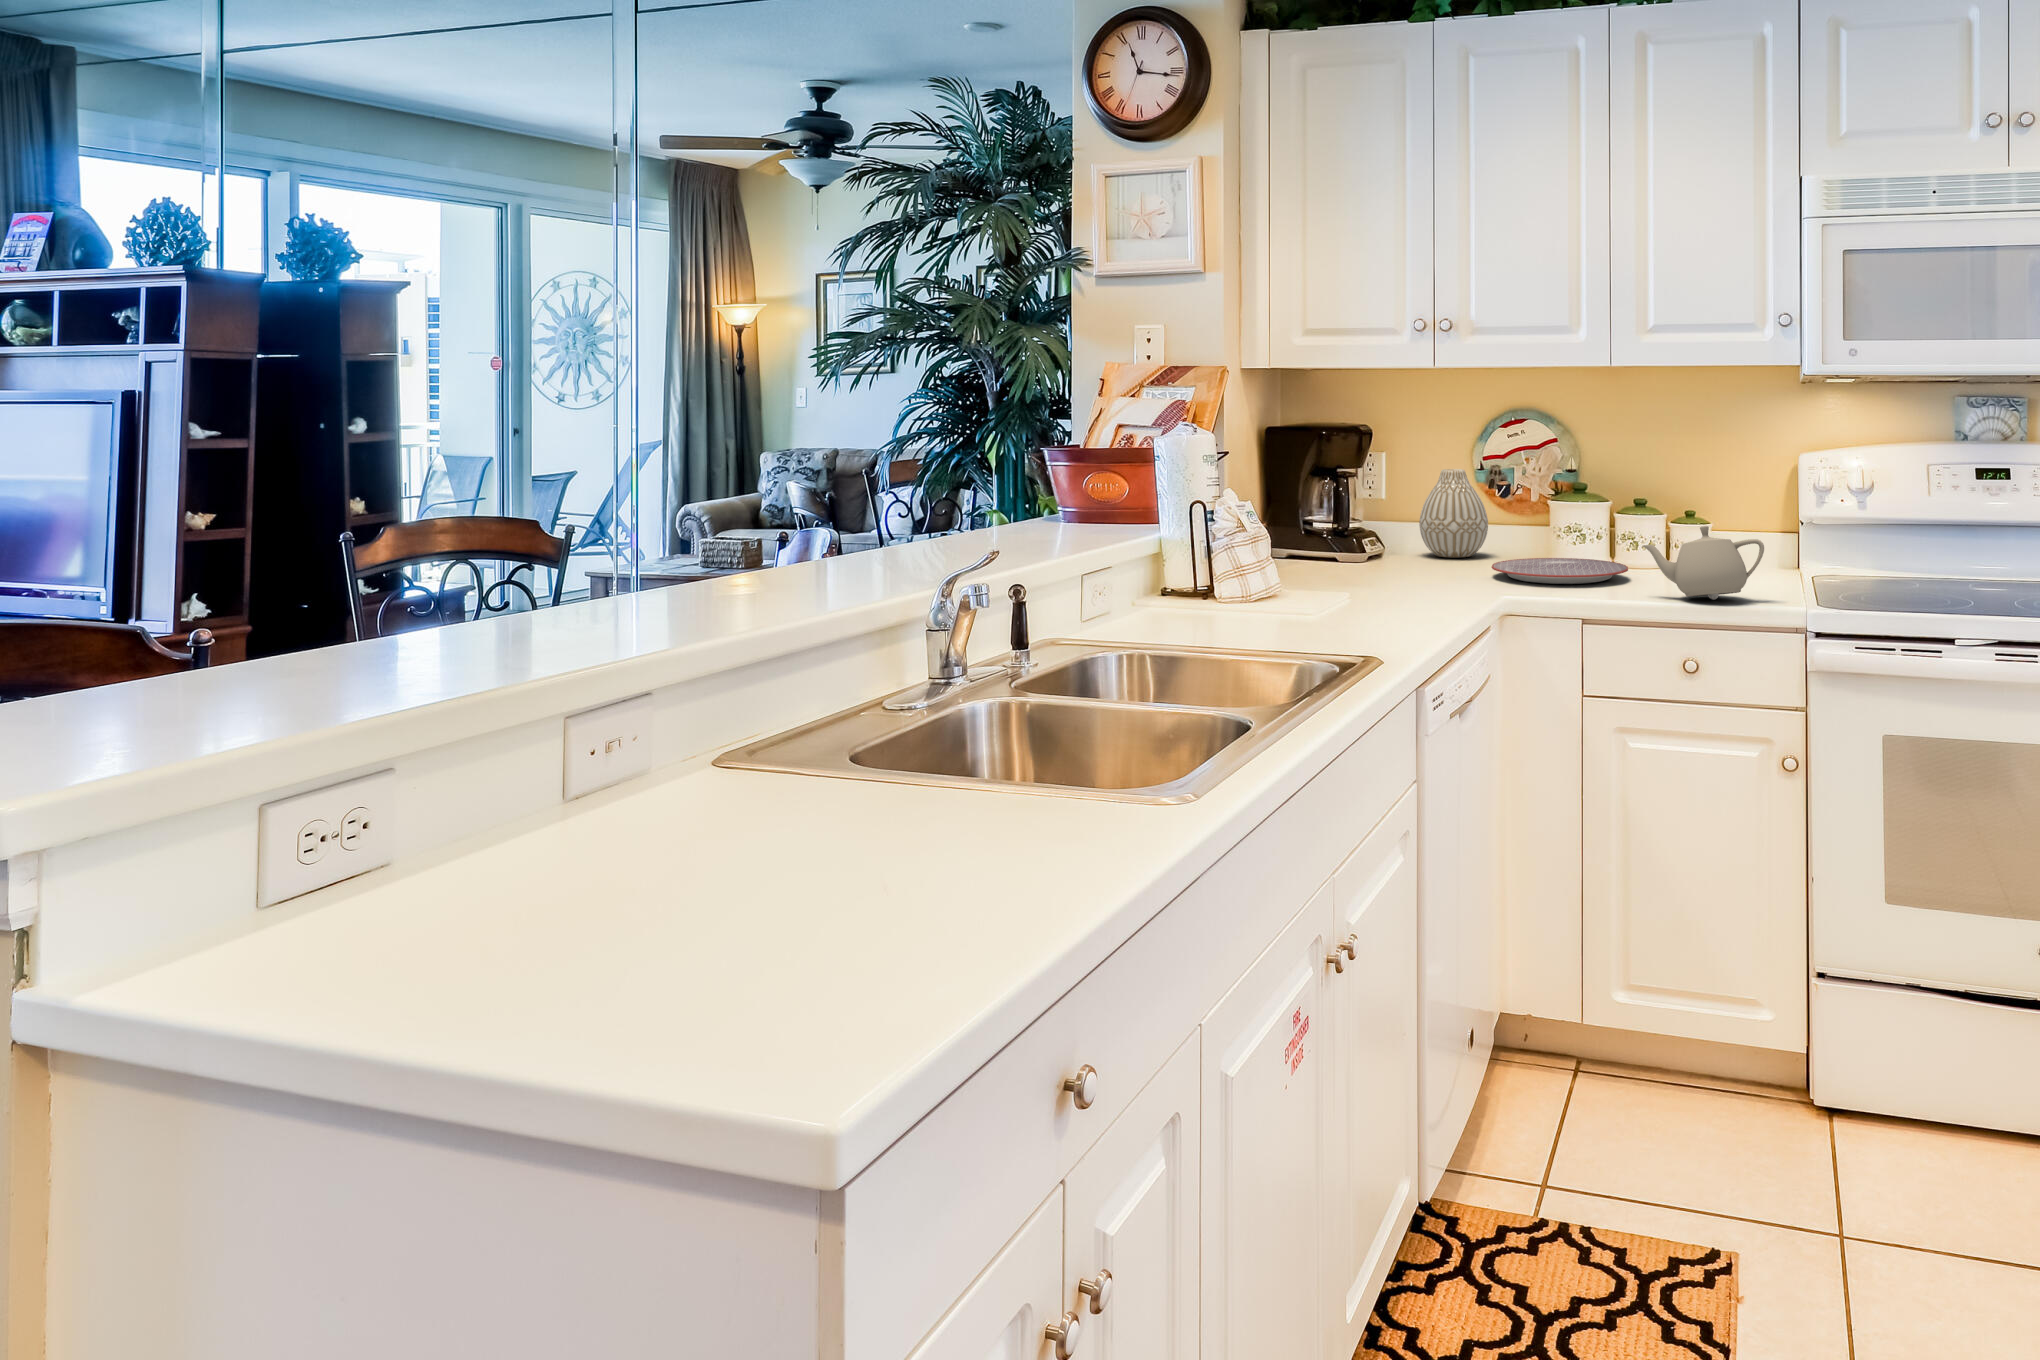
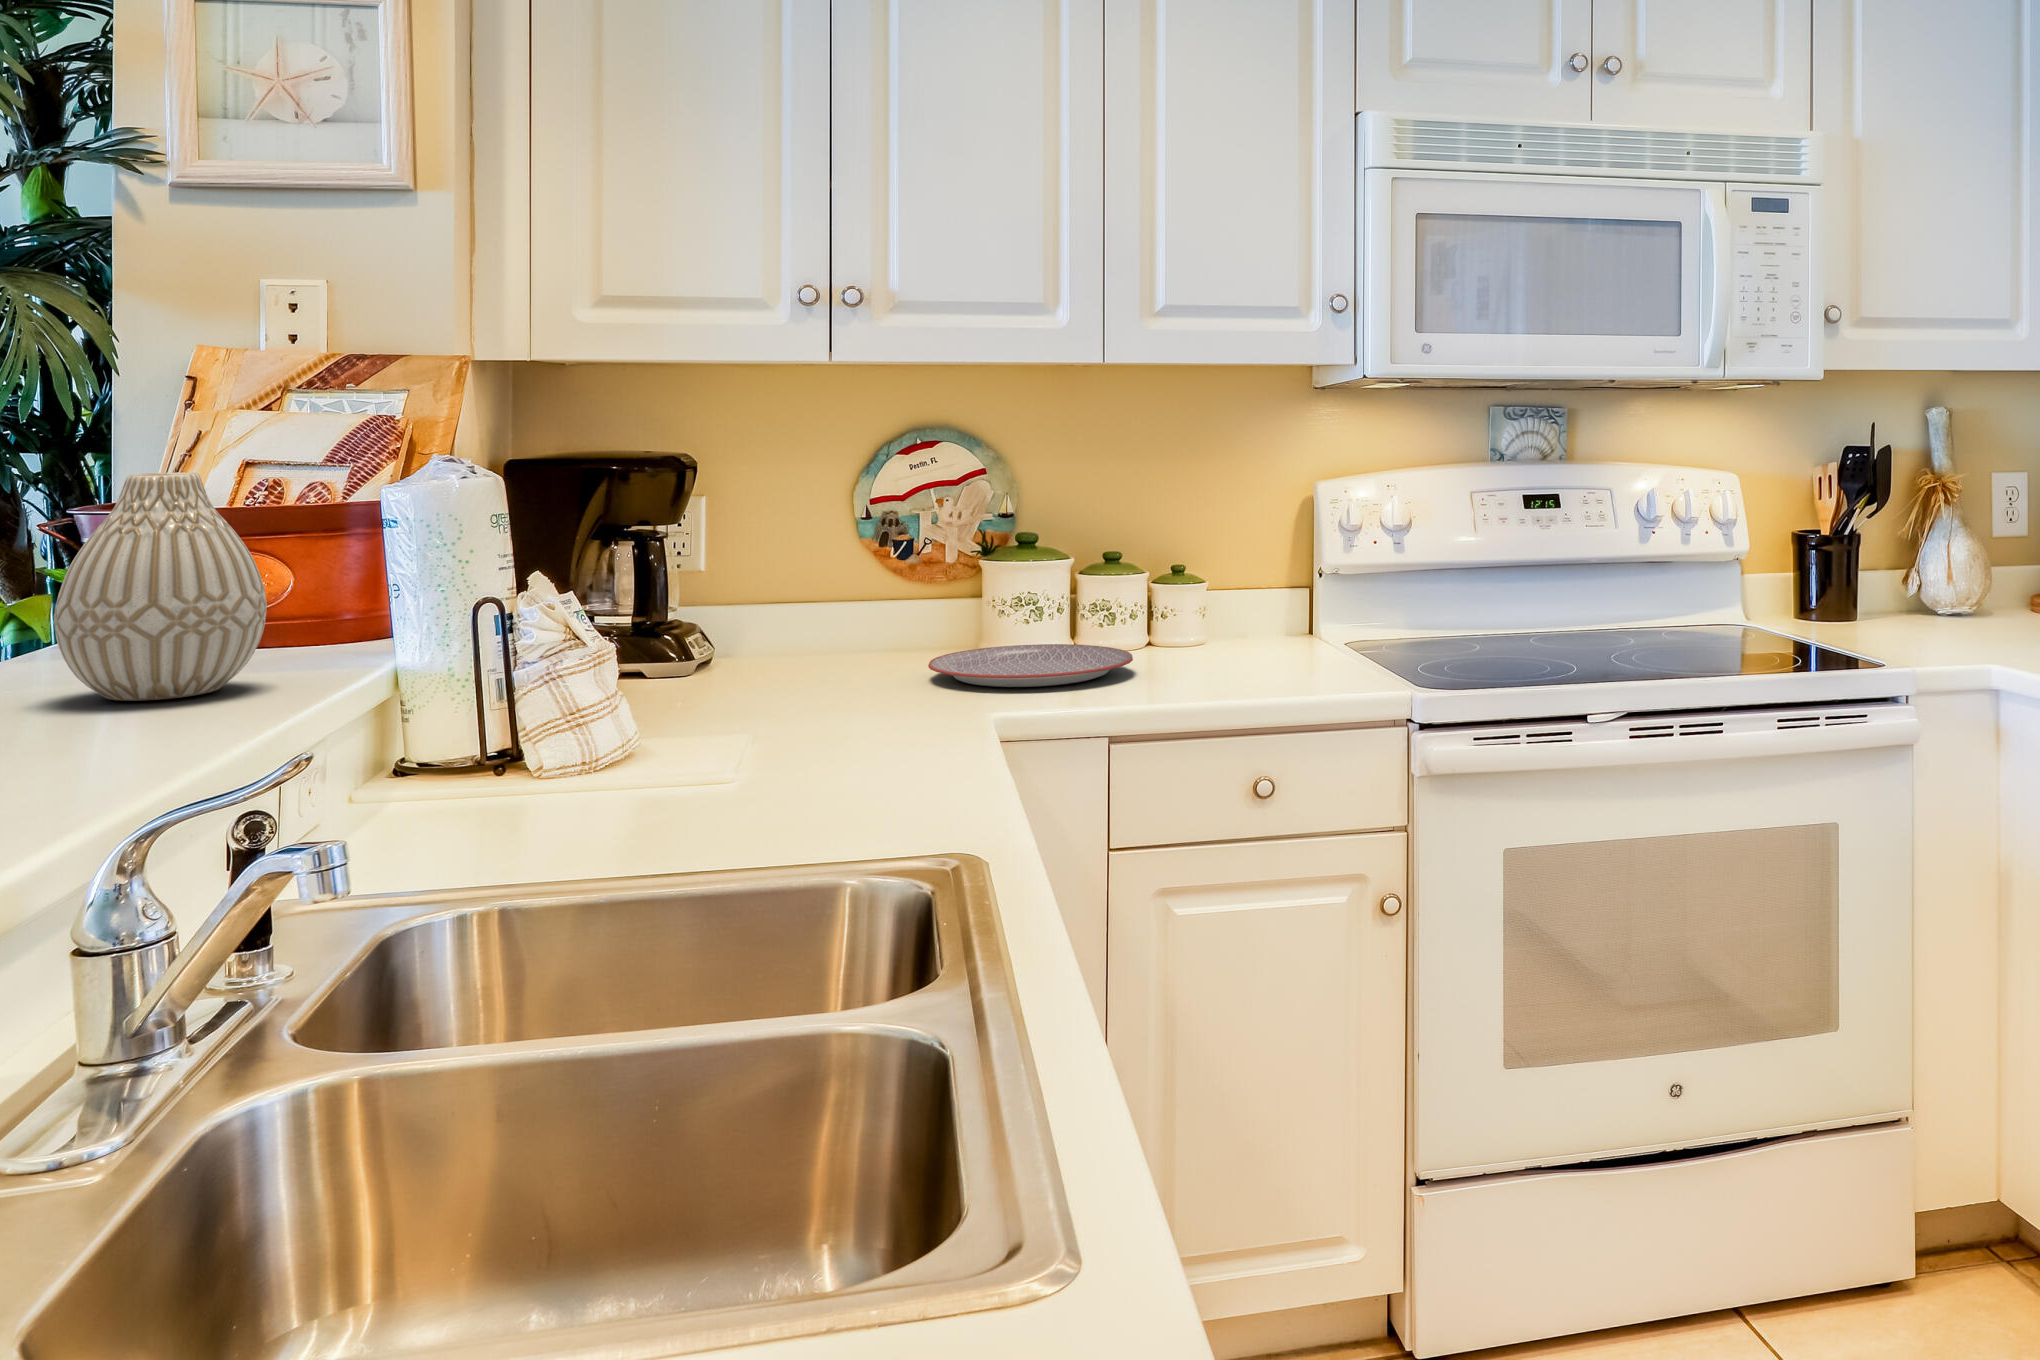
vase: present [1419,469,1488,558] -> present [54,472,267,701]
teapot: present [1643,526,1764,600] -> none [1187,588,1348,690]

